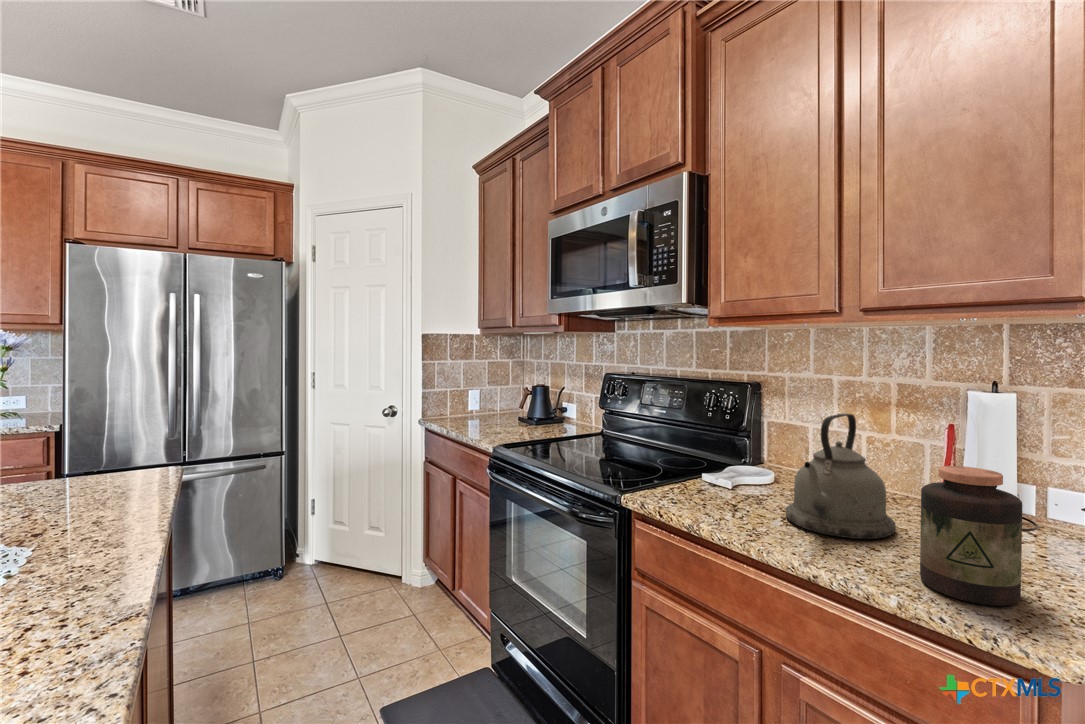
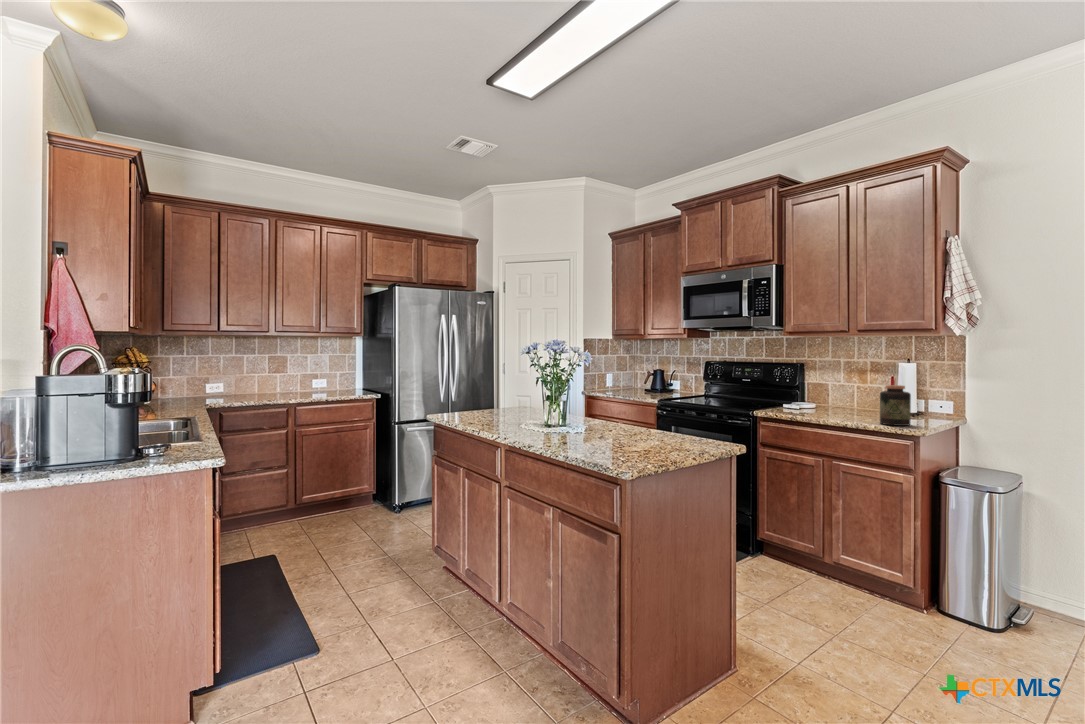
kettle: present [786,414,896,539] -> none [827,372,871,418]

